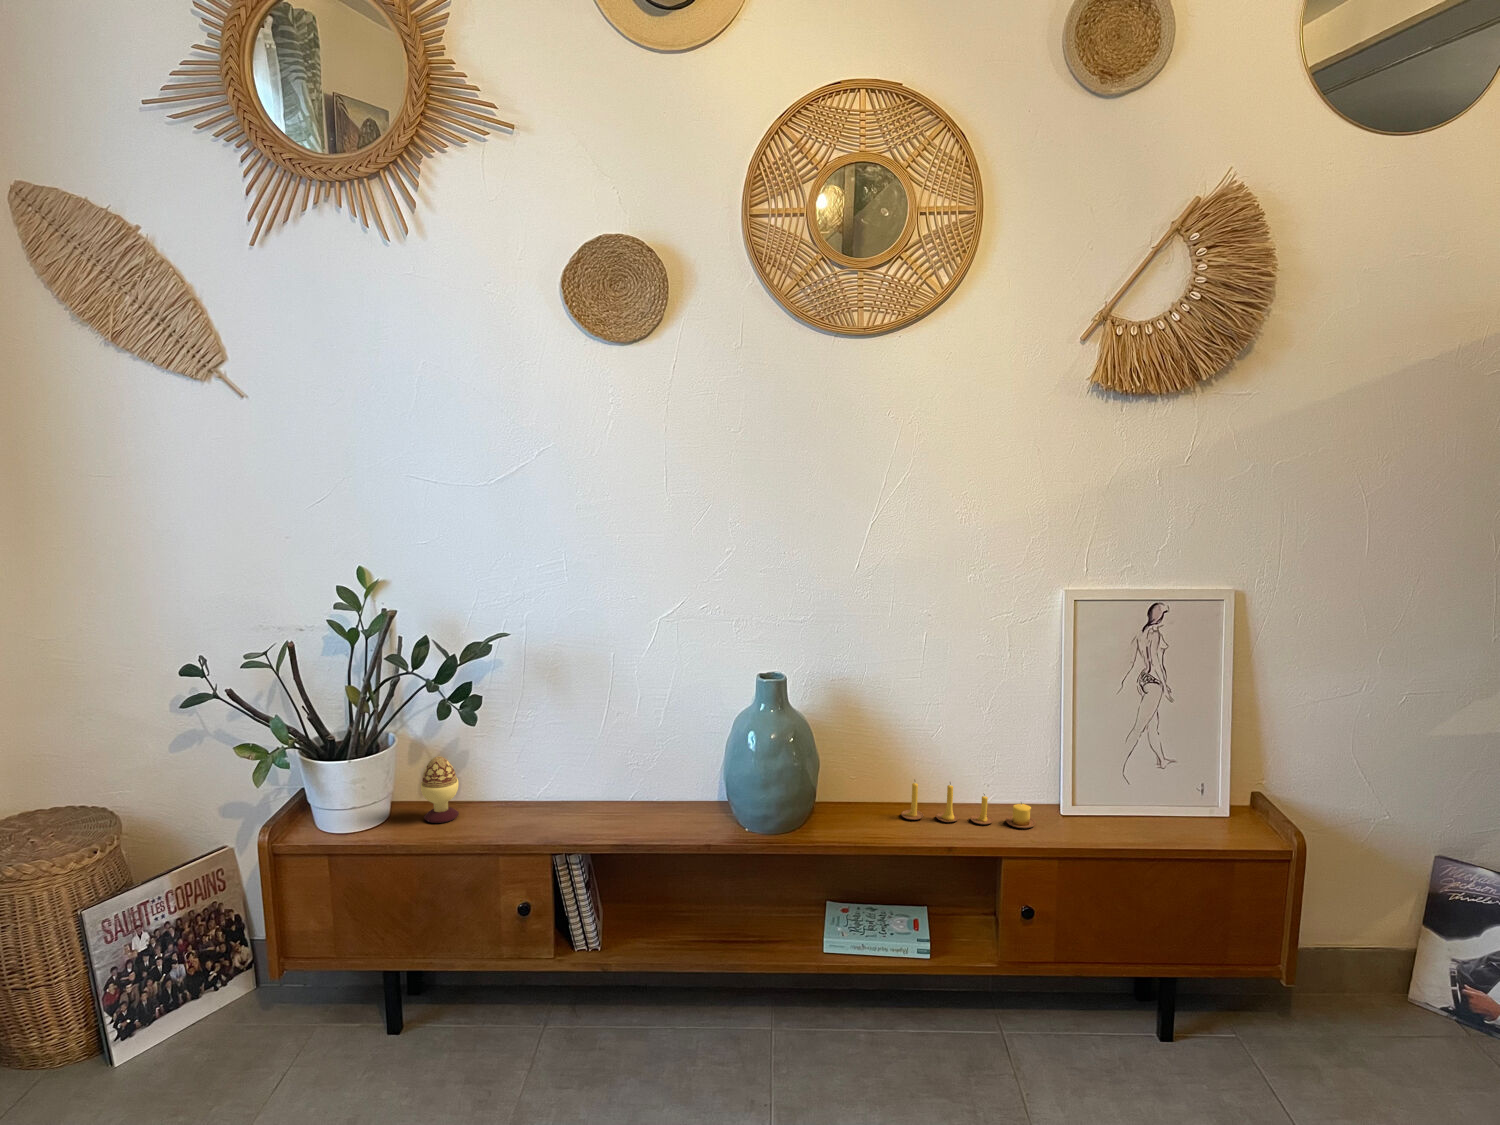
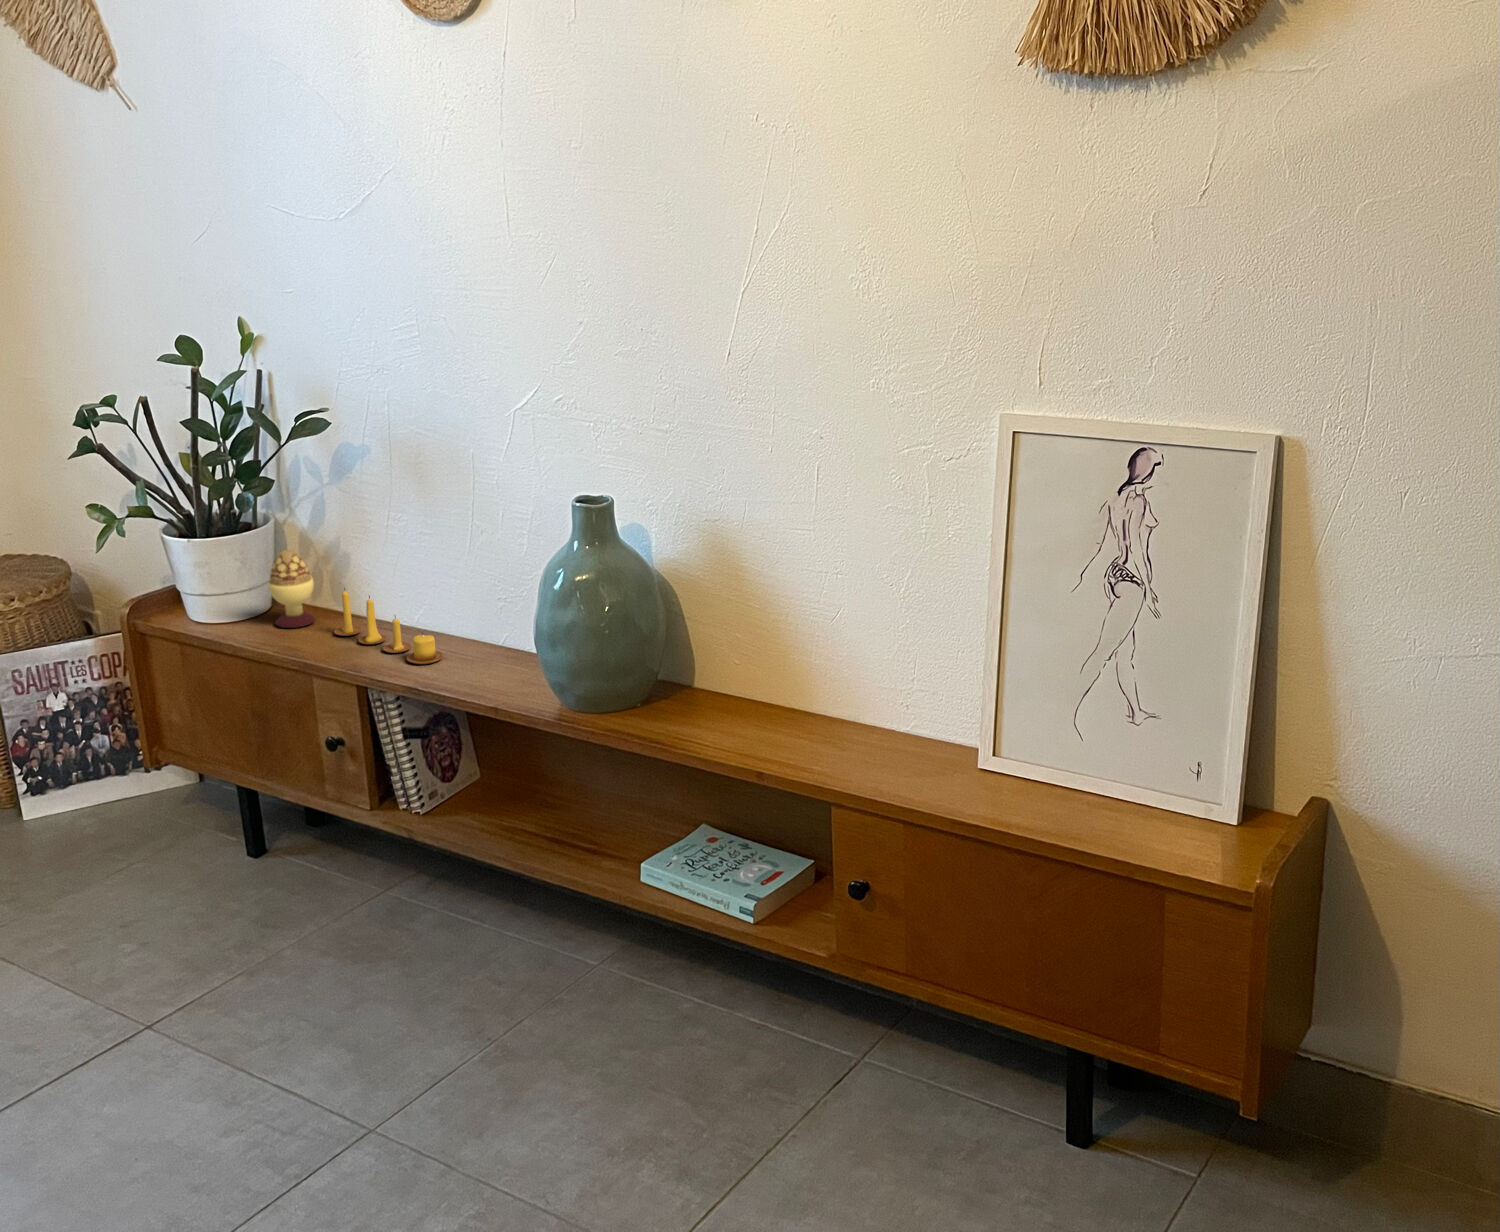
candle: present [901,783,1036,828] -> present [334,588,443,664]

